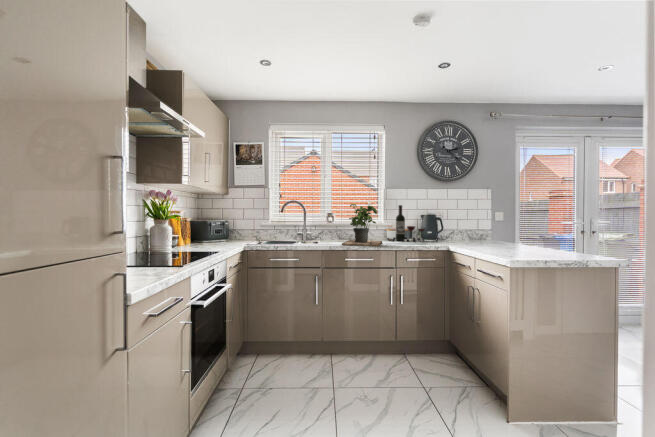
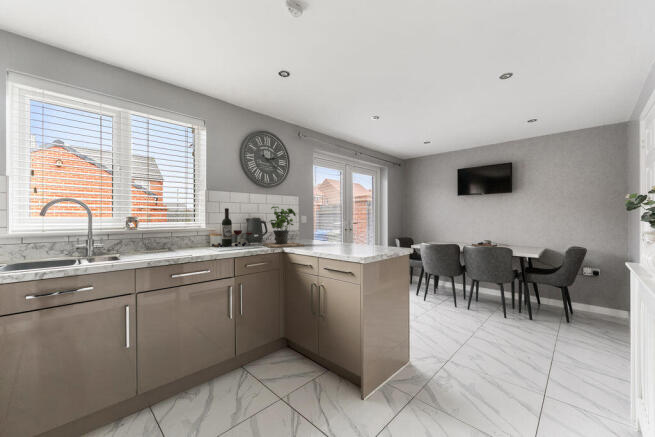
potted plant: present [342,204,382,246] -> present [262,206,304,248]

